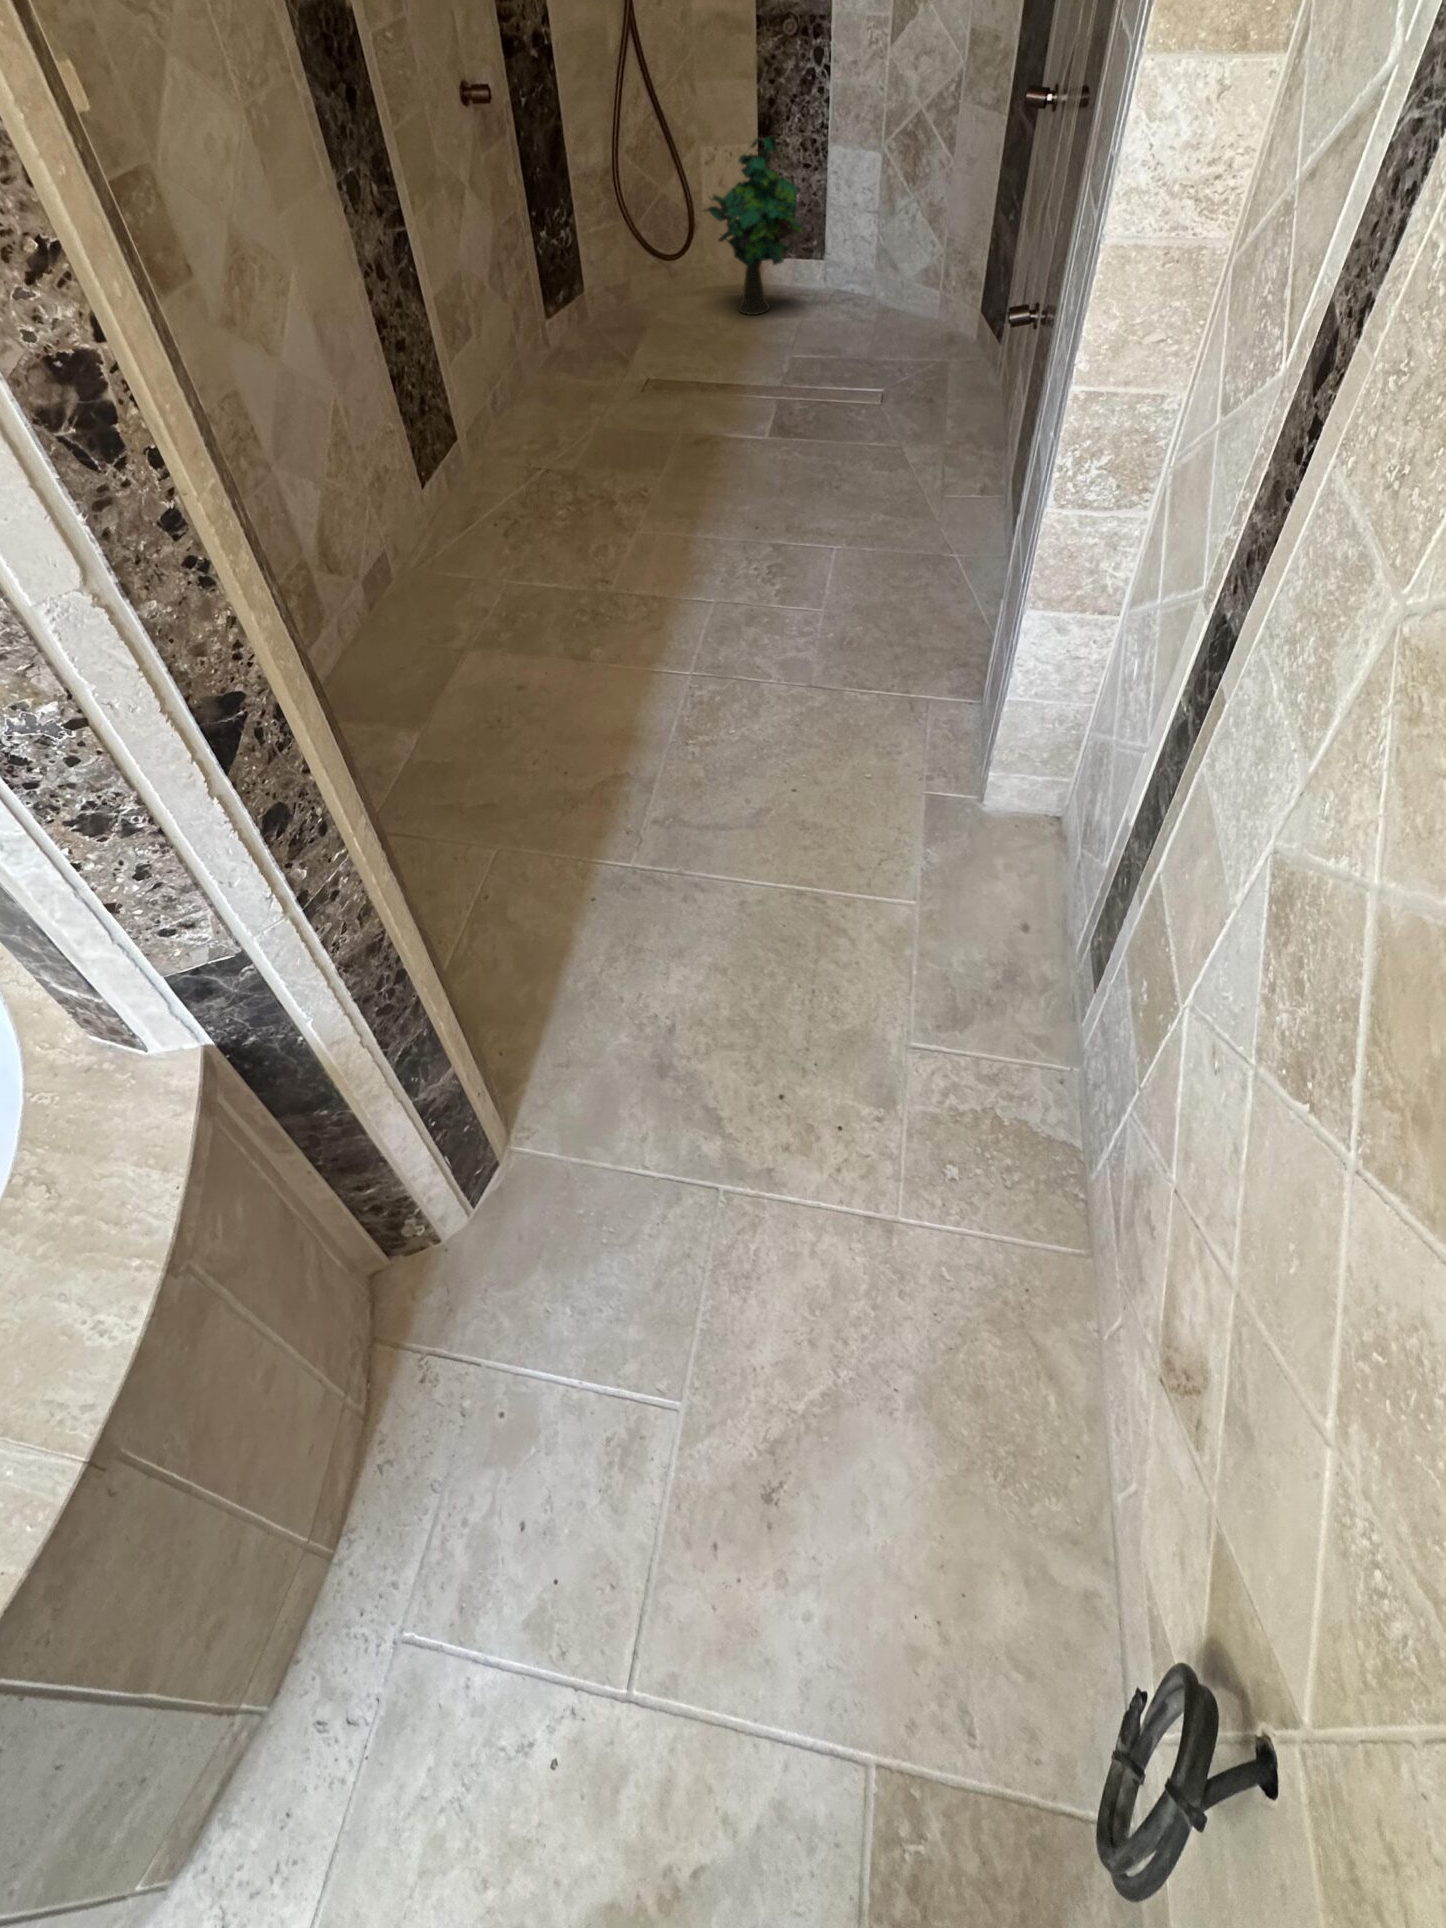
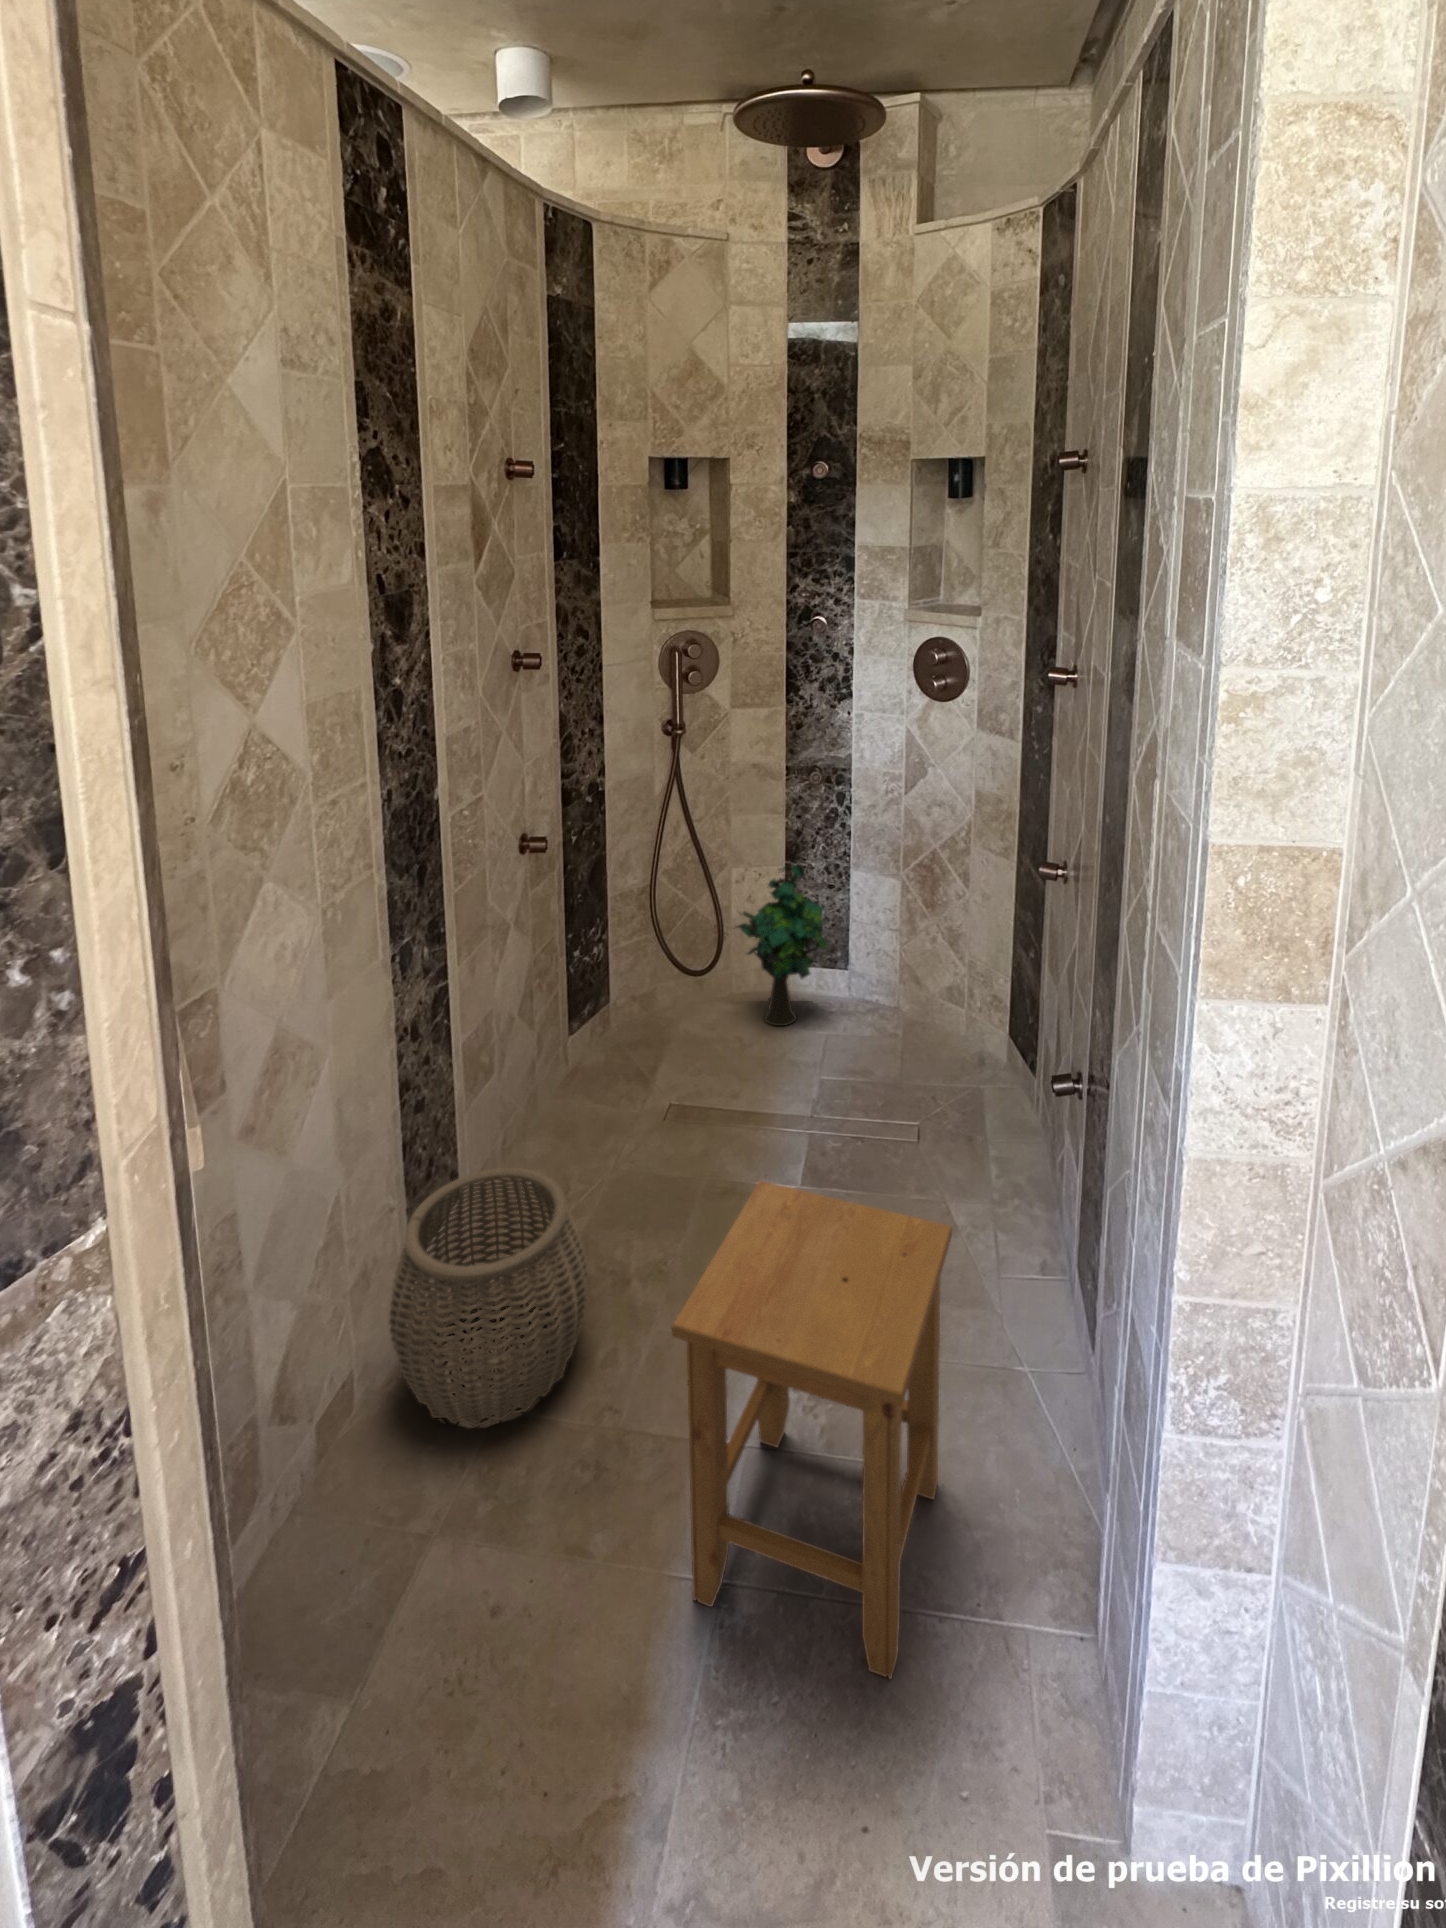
stool: none [635,389,892,721] -> present [672,1181,952,1679]
woven basket: none [405,402,575,590] -> present [389,1168,588,1427]

